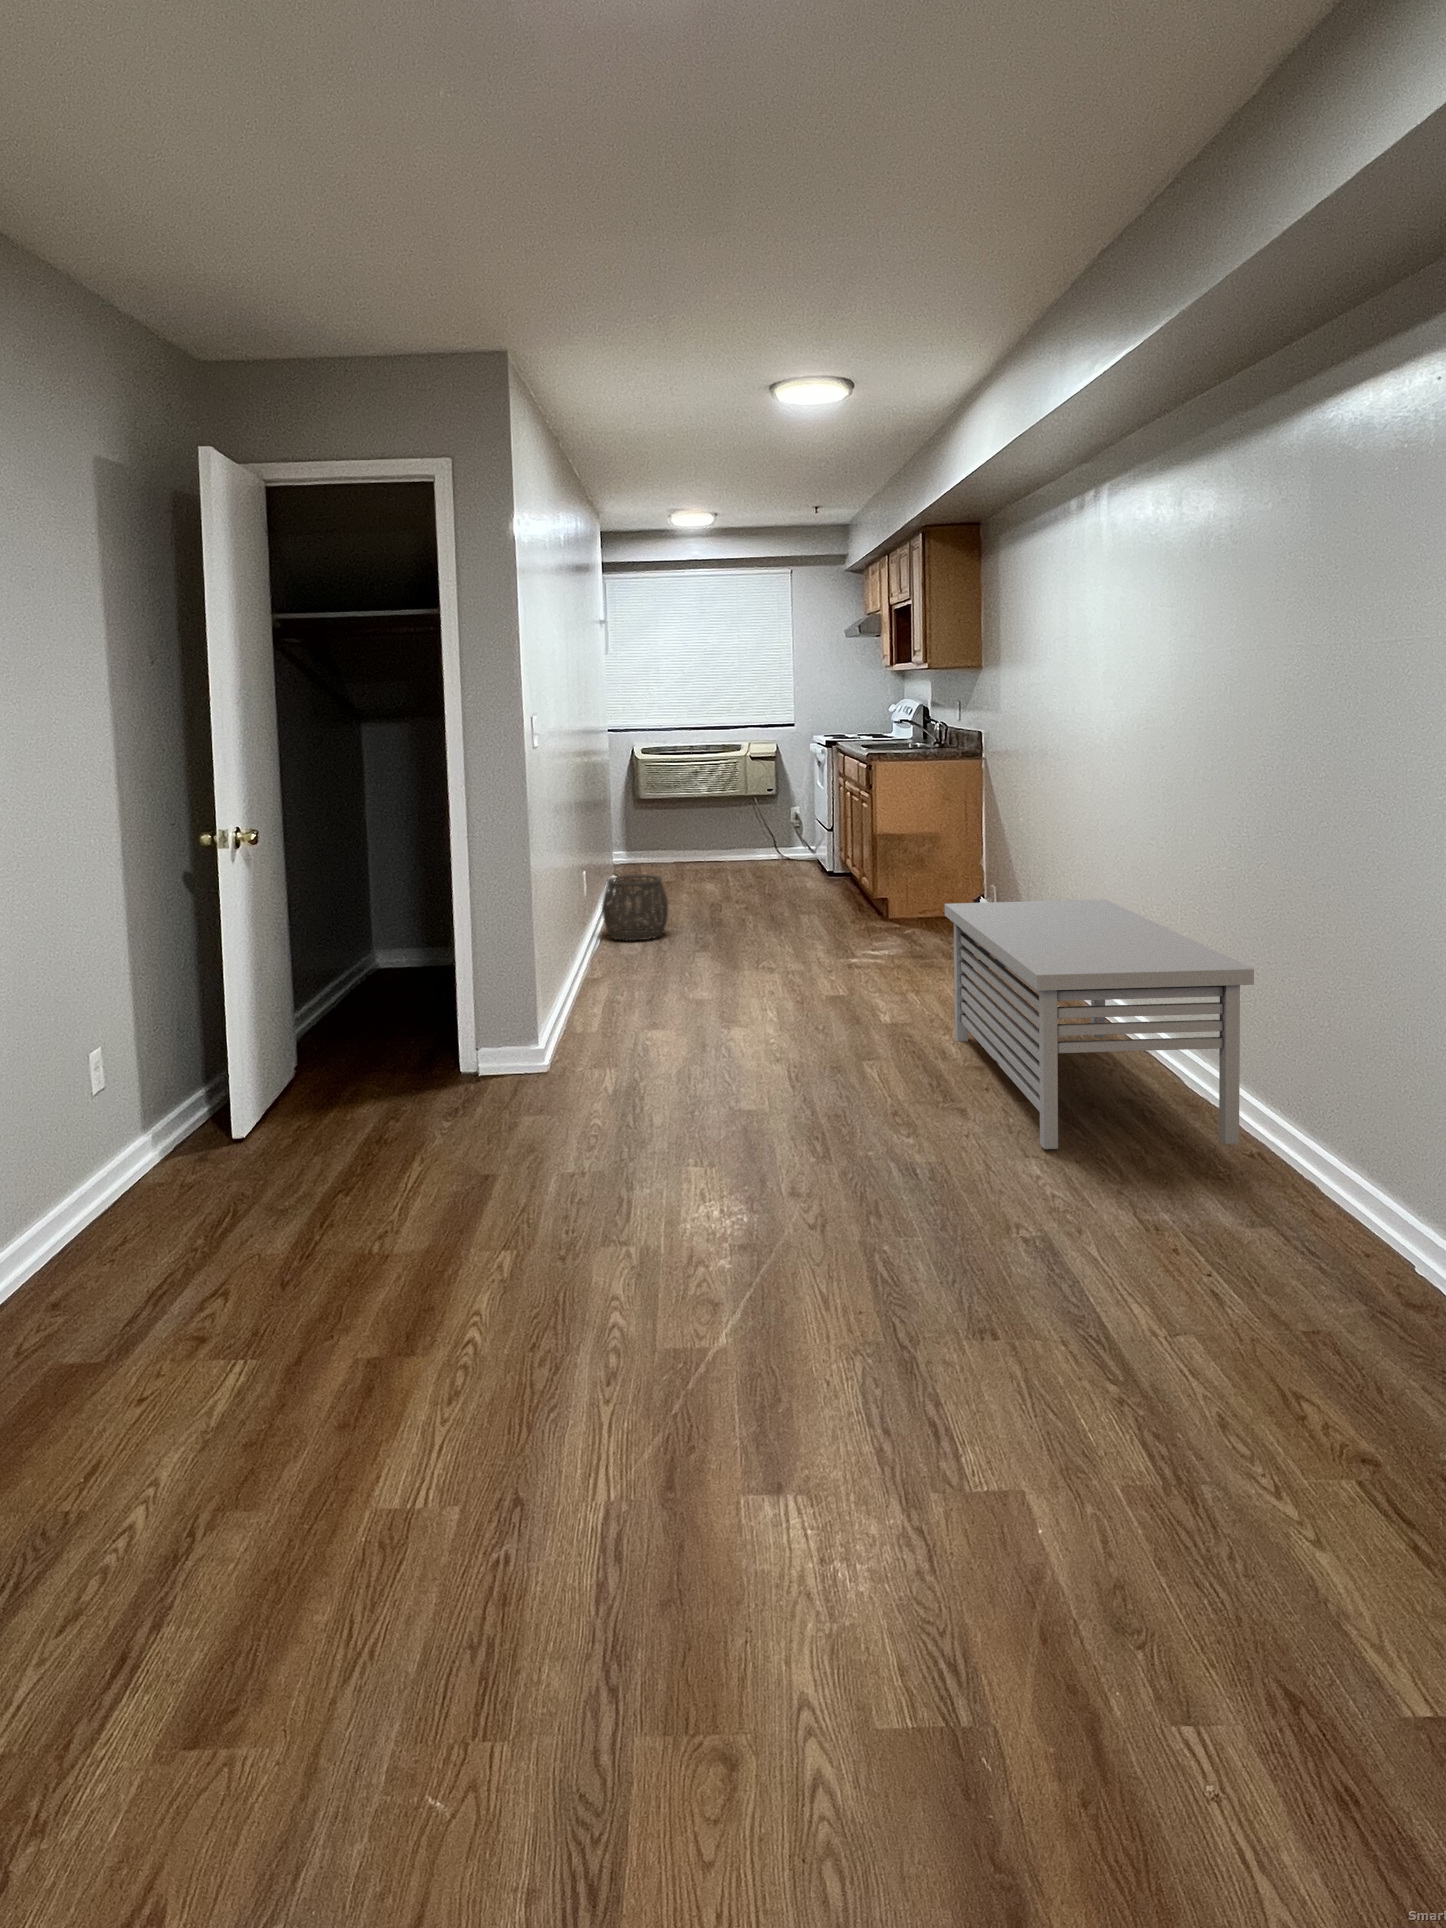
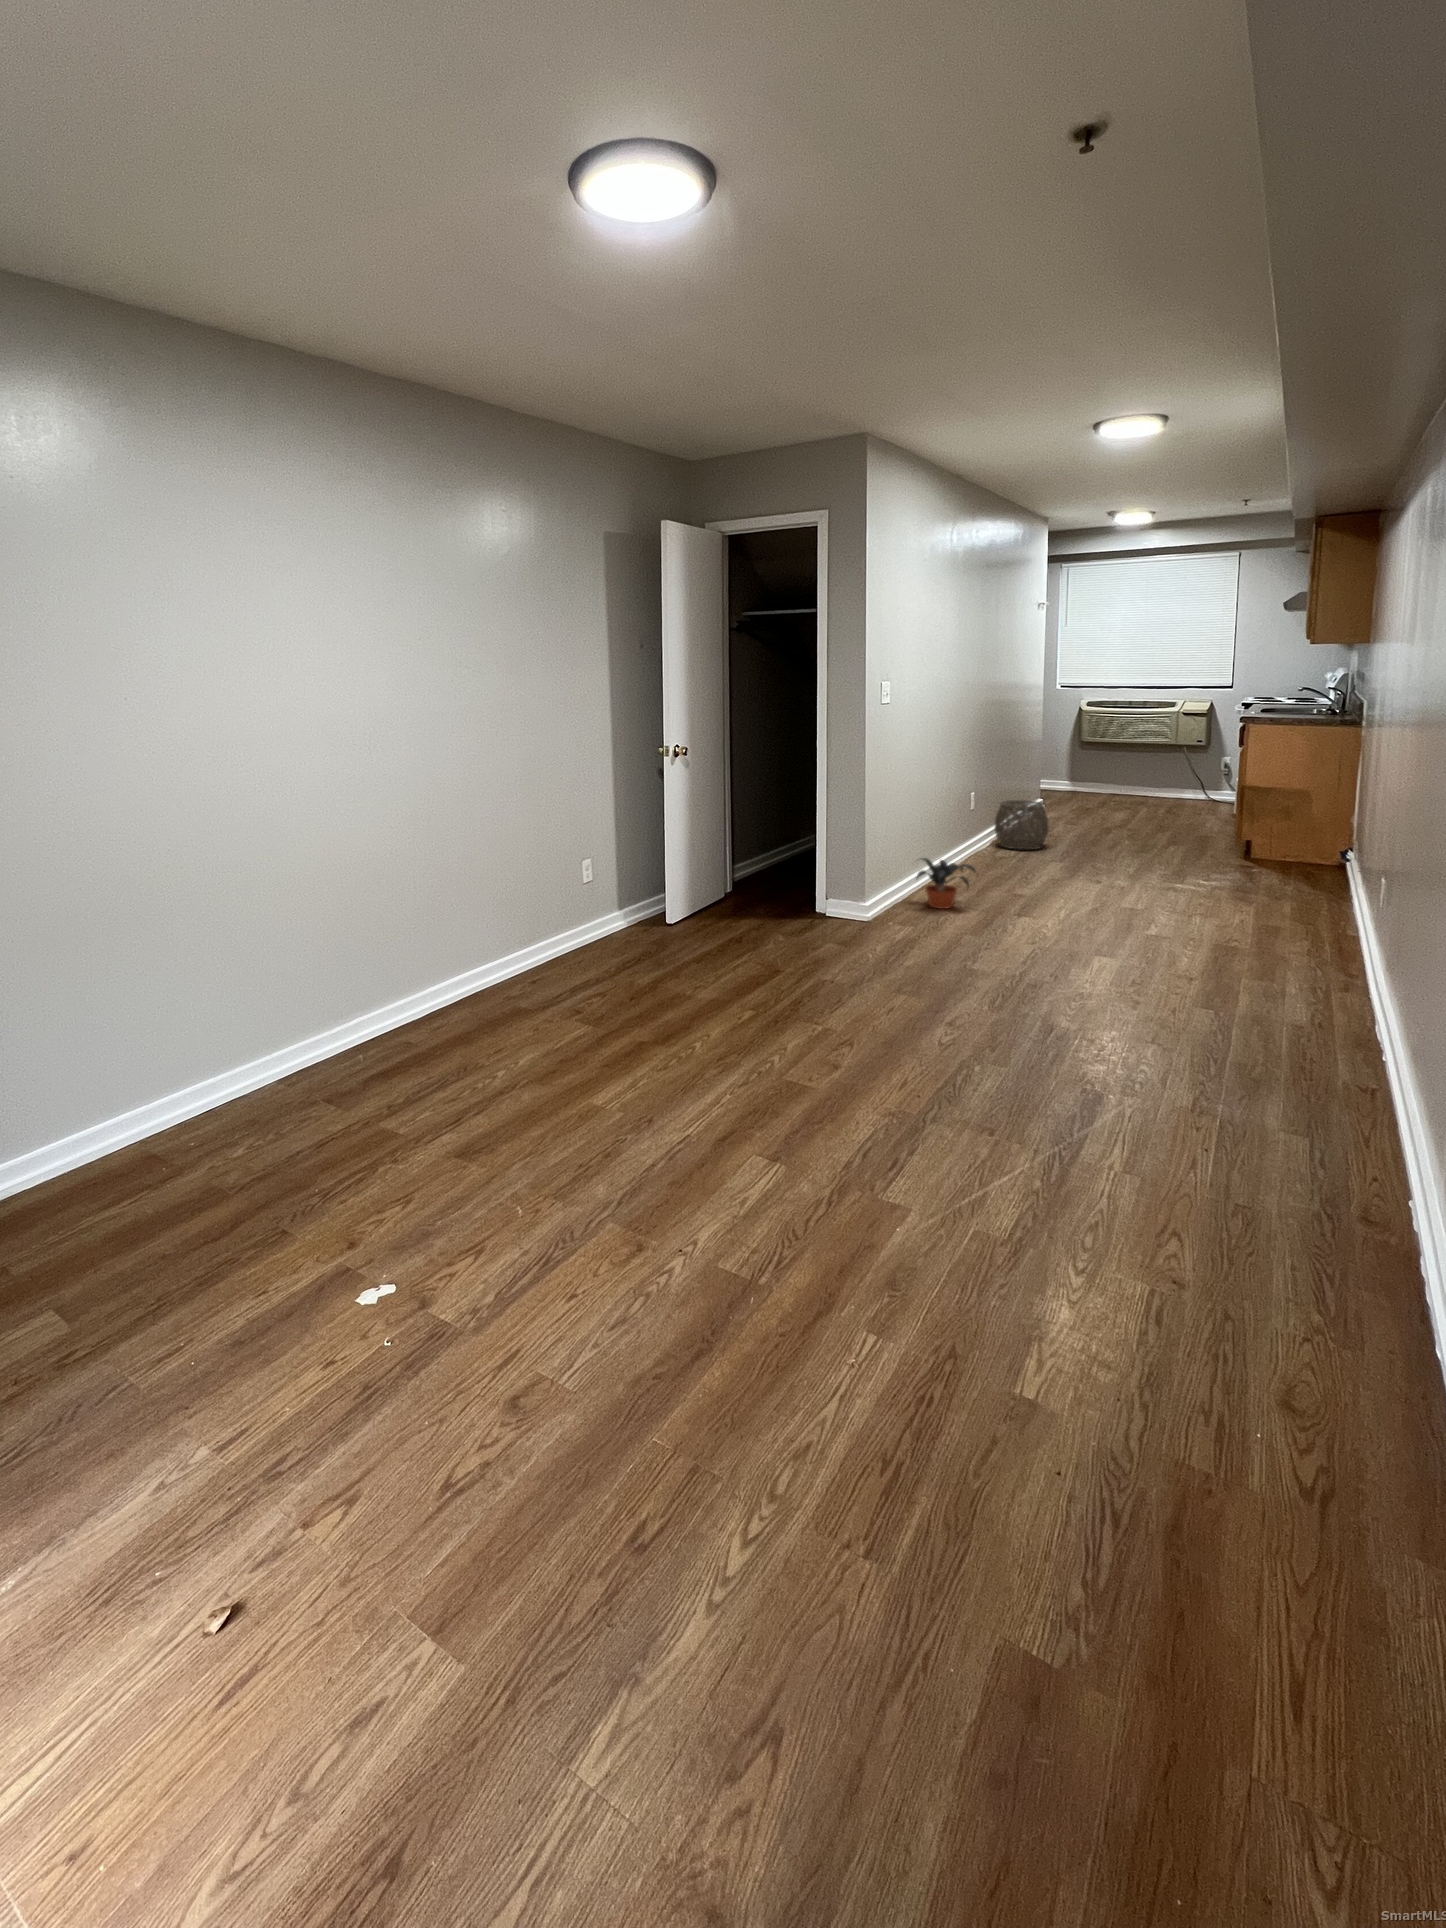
storage bench: present [945,899,1254,1149] -> none [1174,848,1397,1085]
potted plant: none [572,963,665,1033] -> present [917,858,976,909]

